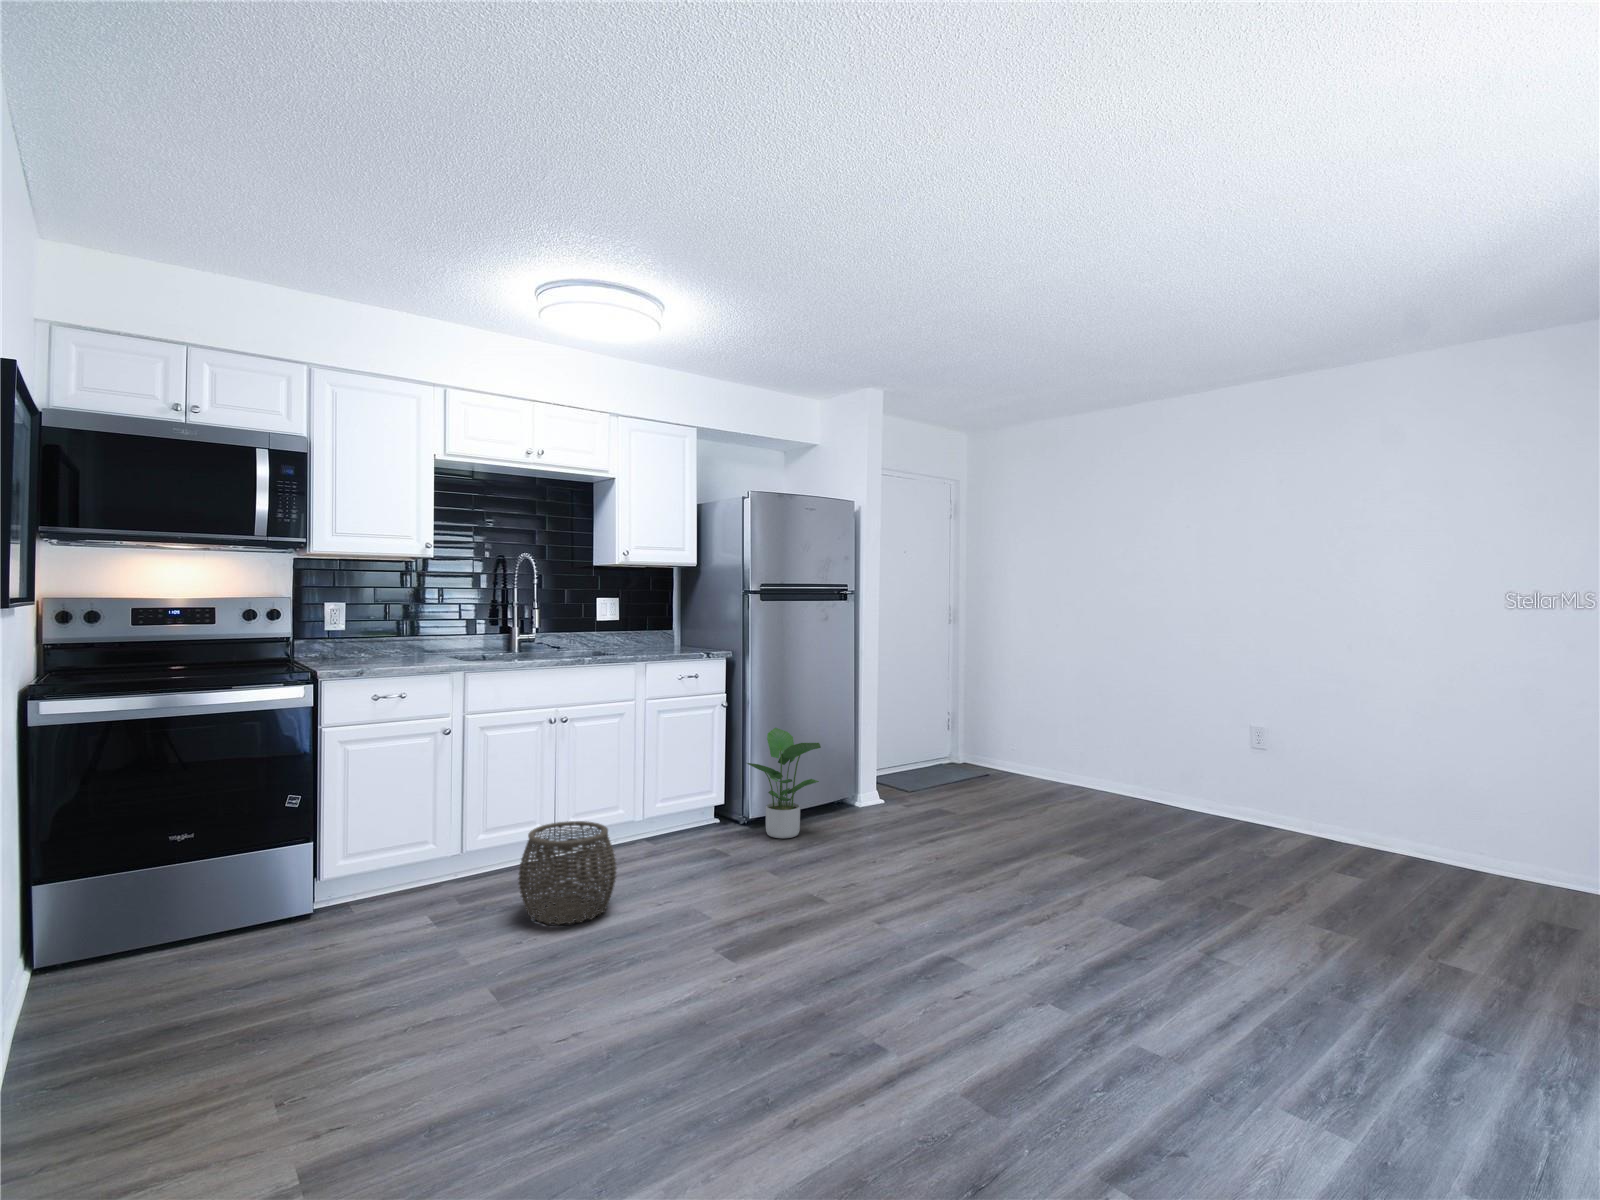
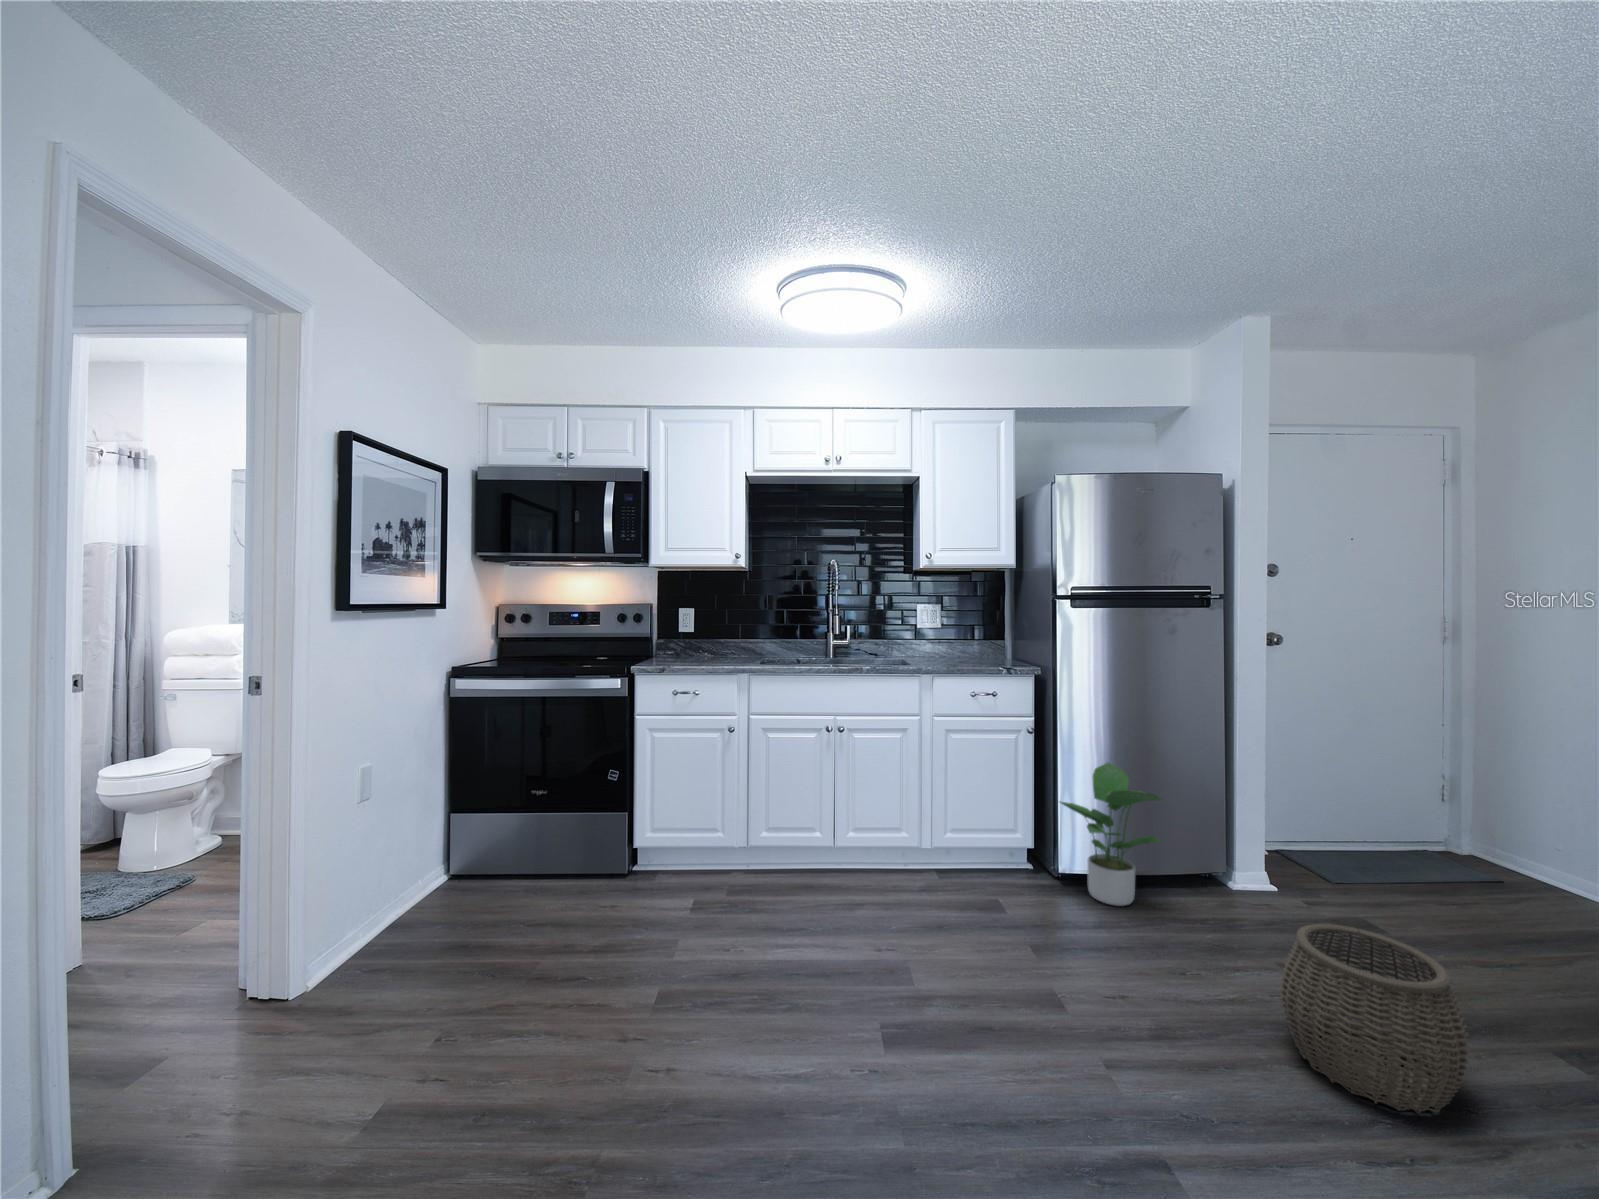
woven basket: present [518,821,617,925] -> present [1281,924,1470,1113]

